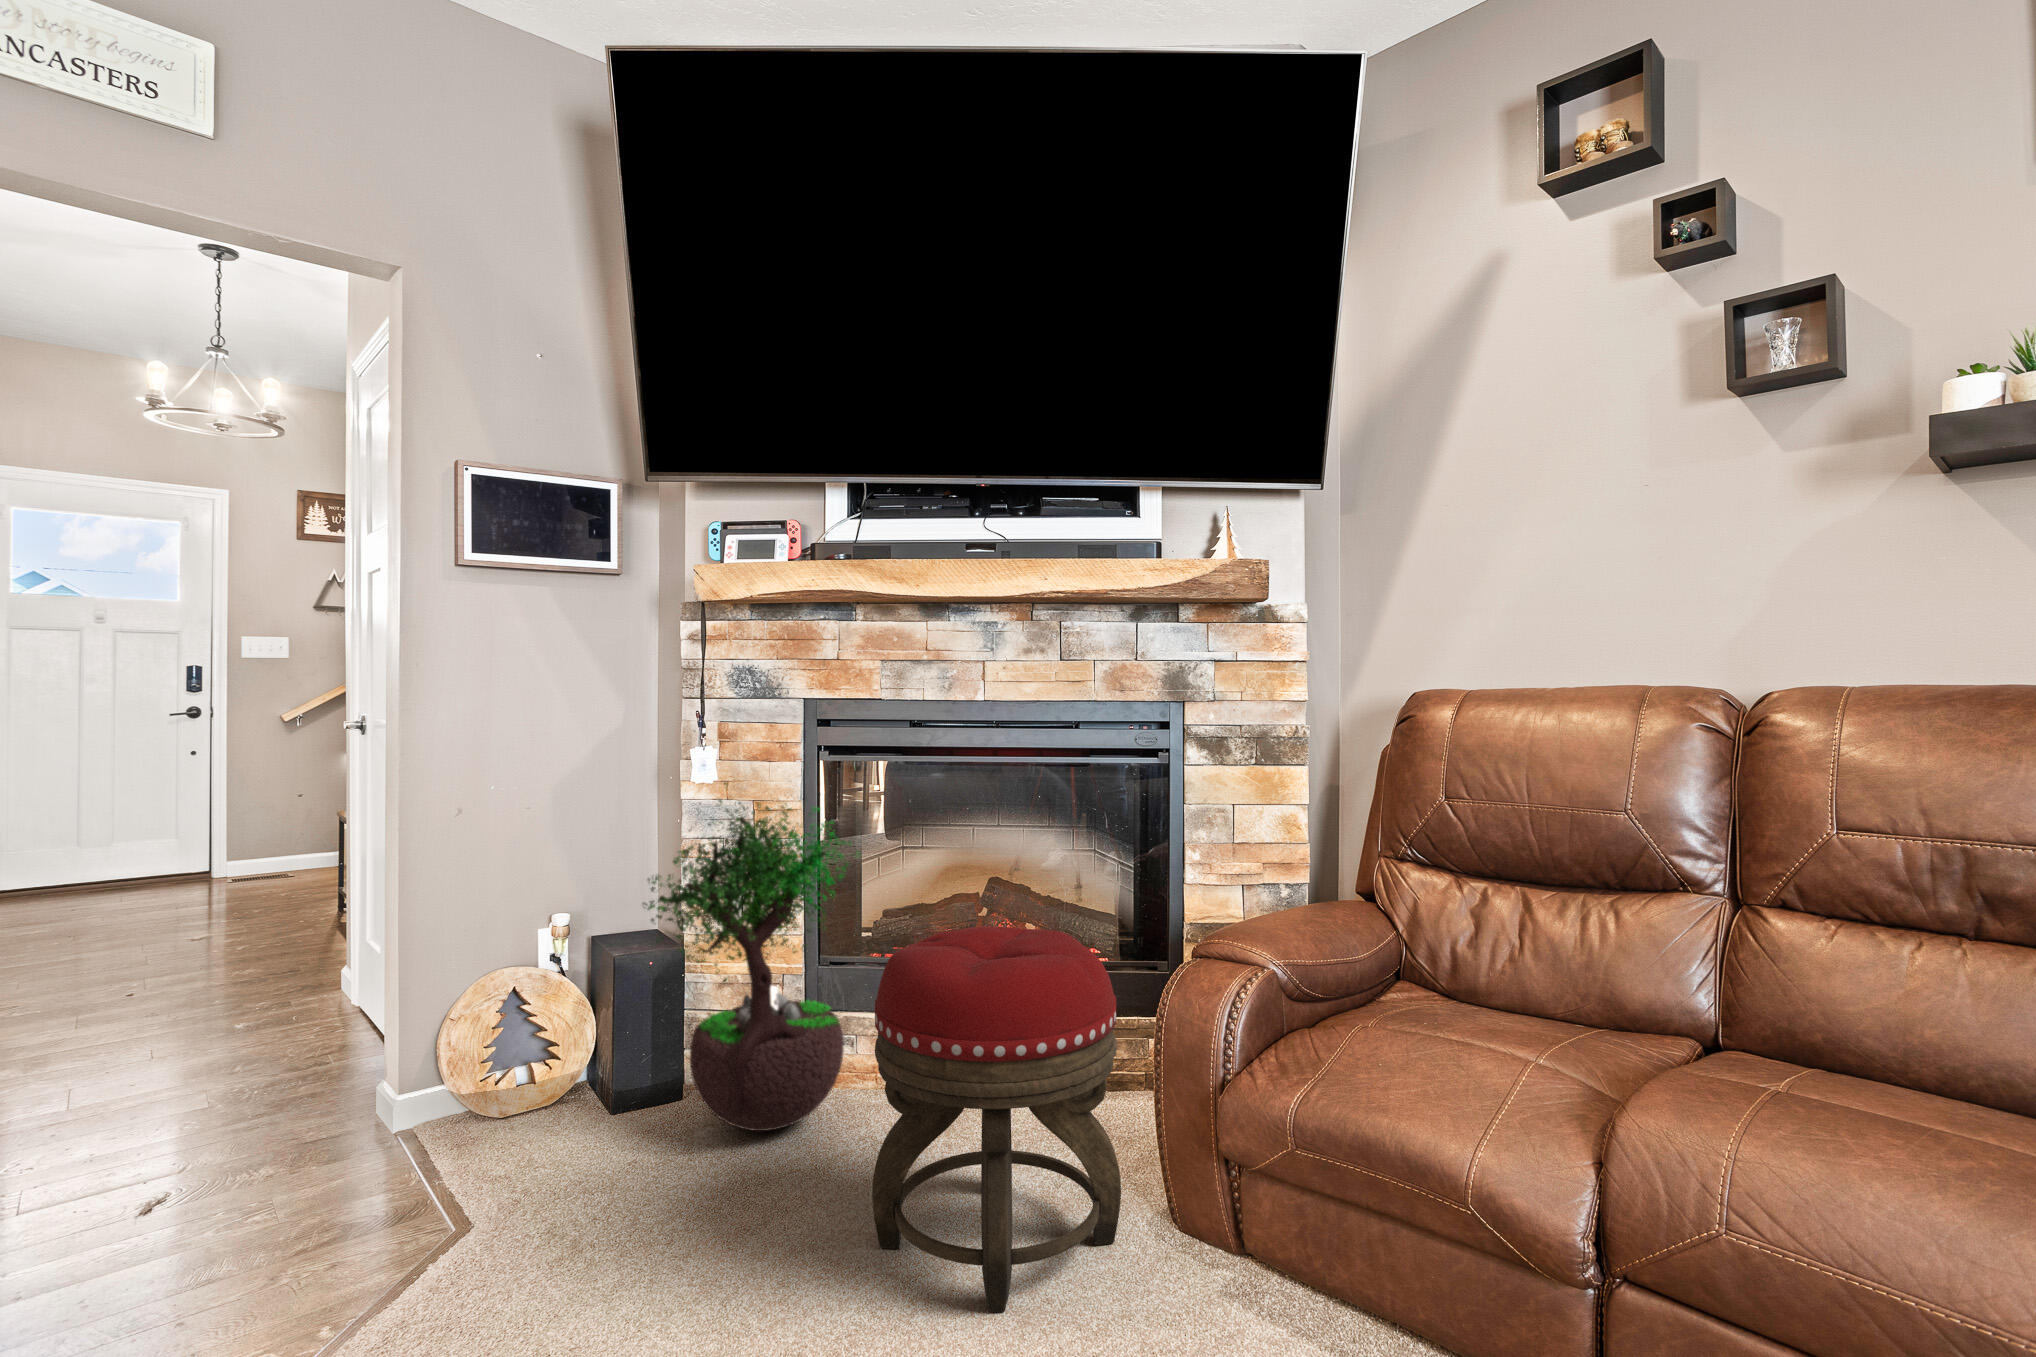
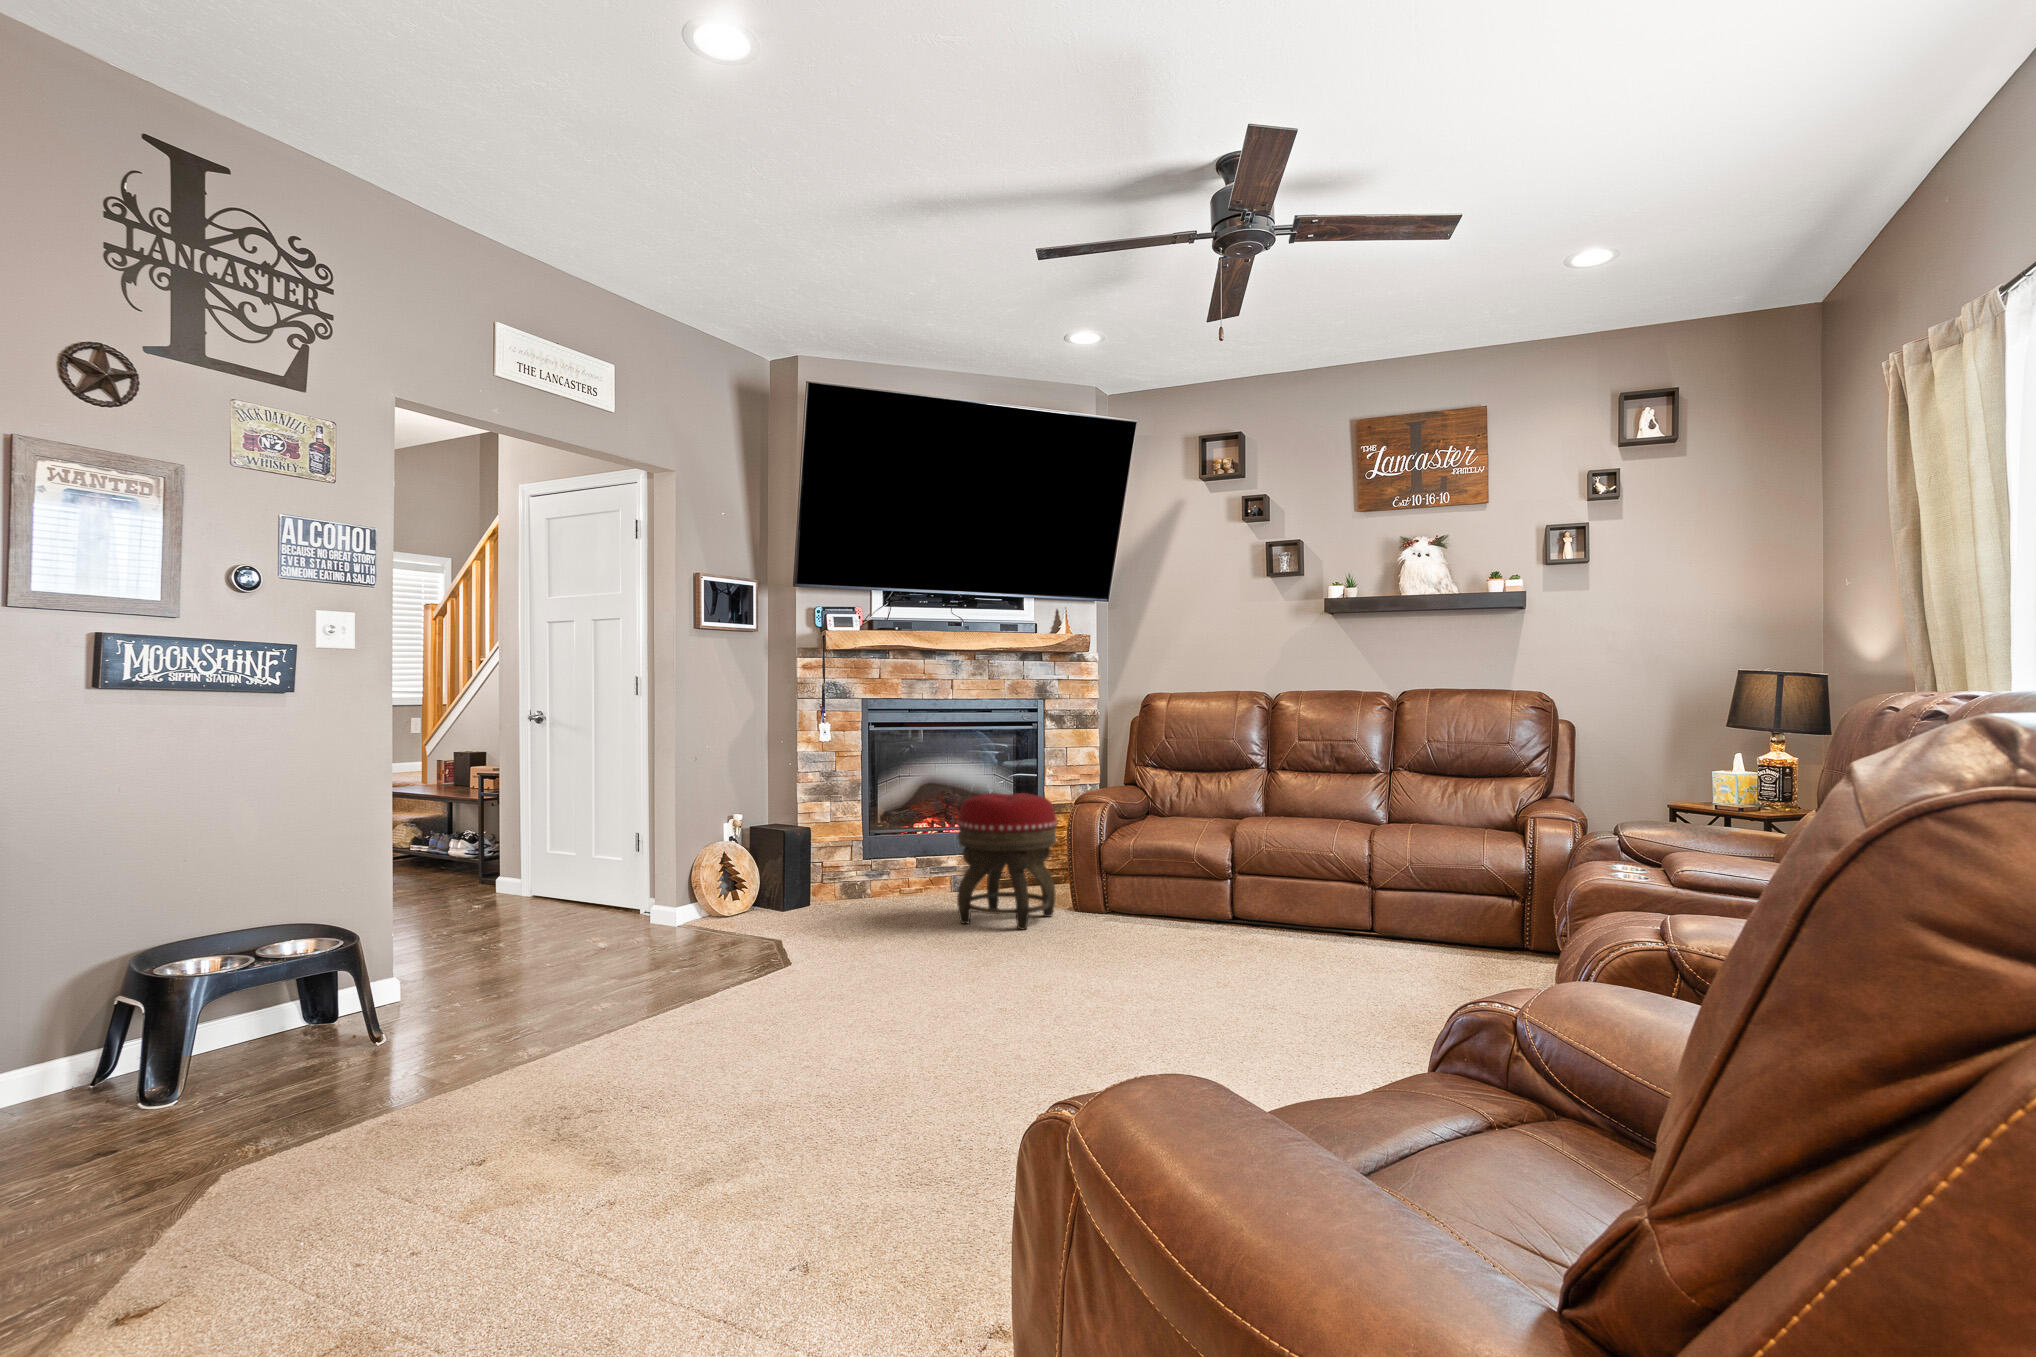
potted tree: present [643,783,858,1131] -> none [819,736,917,906]

